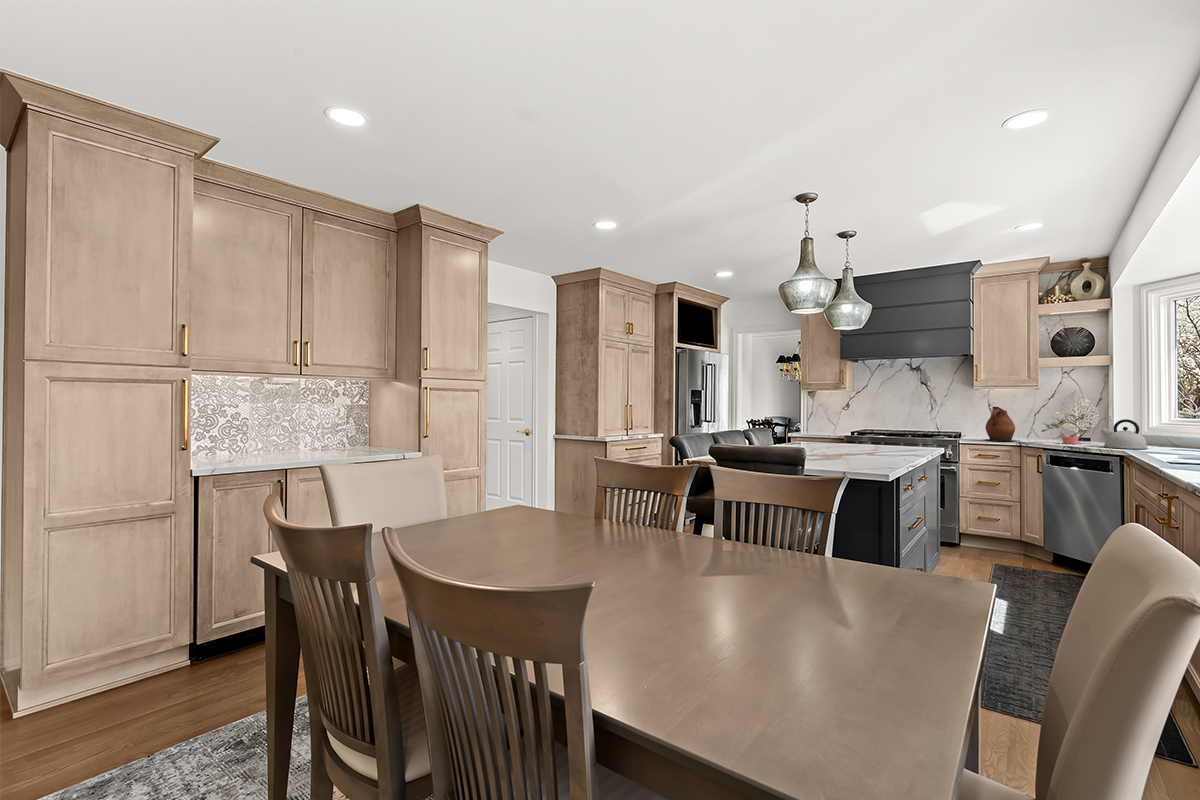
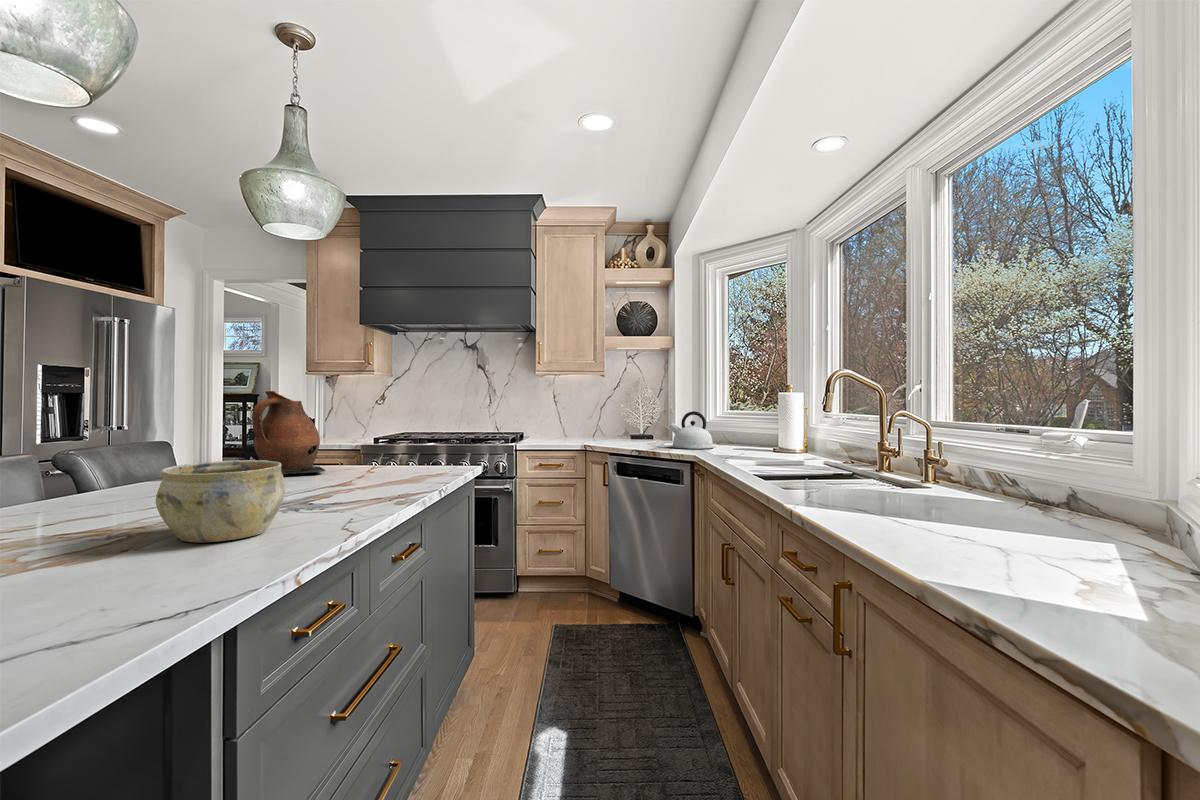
ceramic pitcher: present [985,407,1020,441] -> present [252,391,326,474]
potted plant: present [1041,414,1087,444] -> none [608,404,656,445]
ceramic bowl: none [844,438,884,463] -> present [156,460,285,542]

